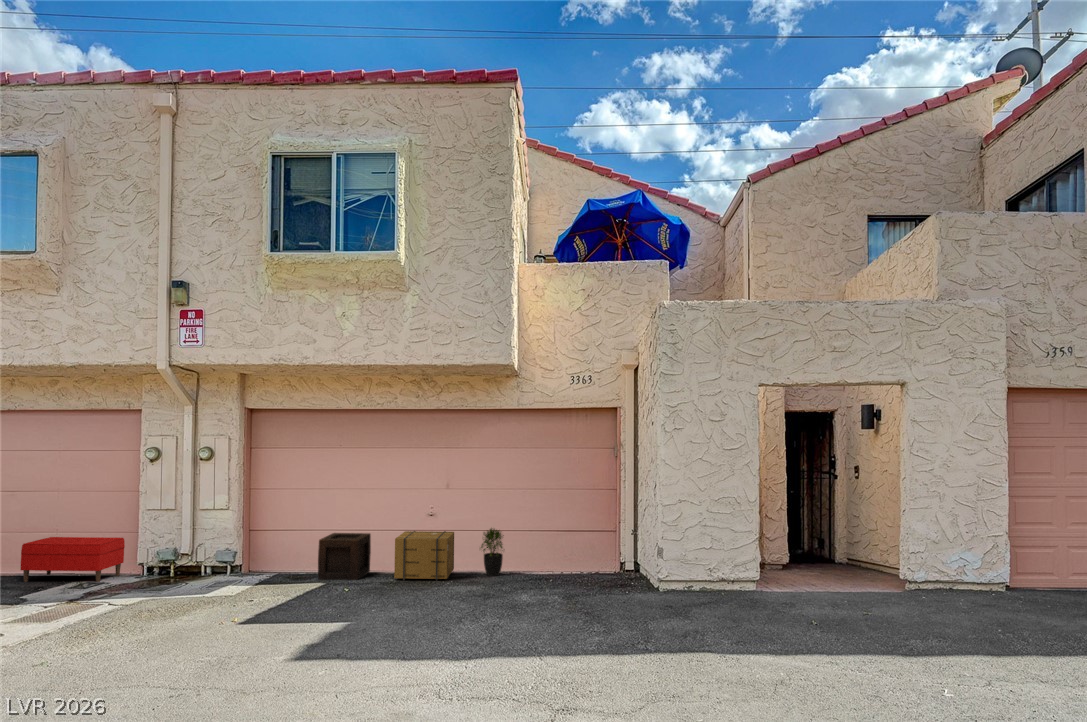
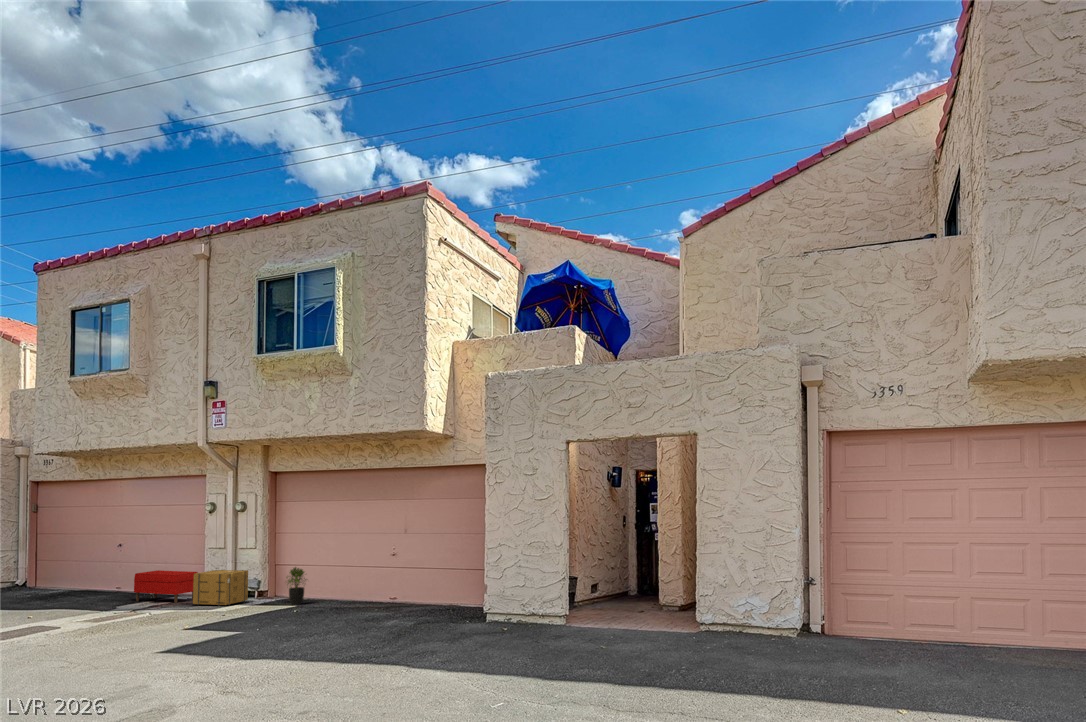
potted plant: present [481,528,504,576] -> present [288,567,306,605]
cardboard box: present [394,531,454,581] -> present [193,570,248,606]
wooden crate: present [318,533,371,580] -> none [307,572,353,609]

